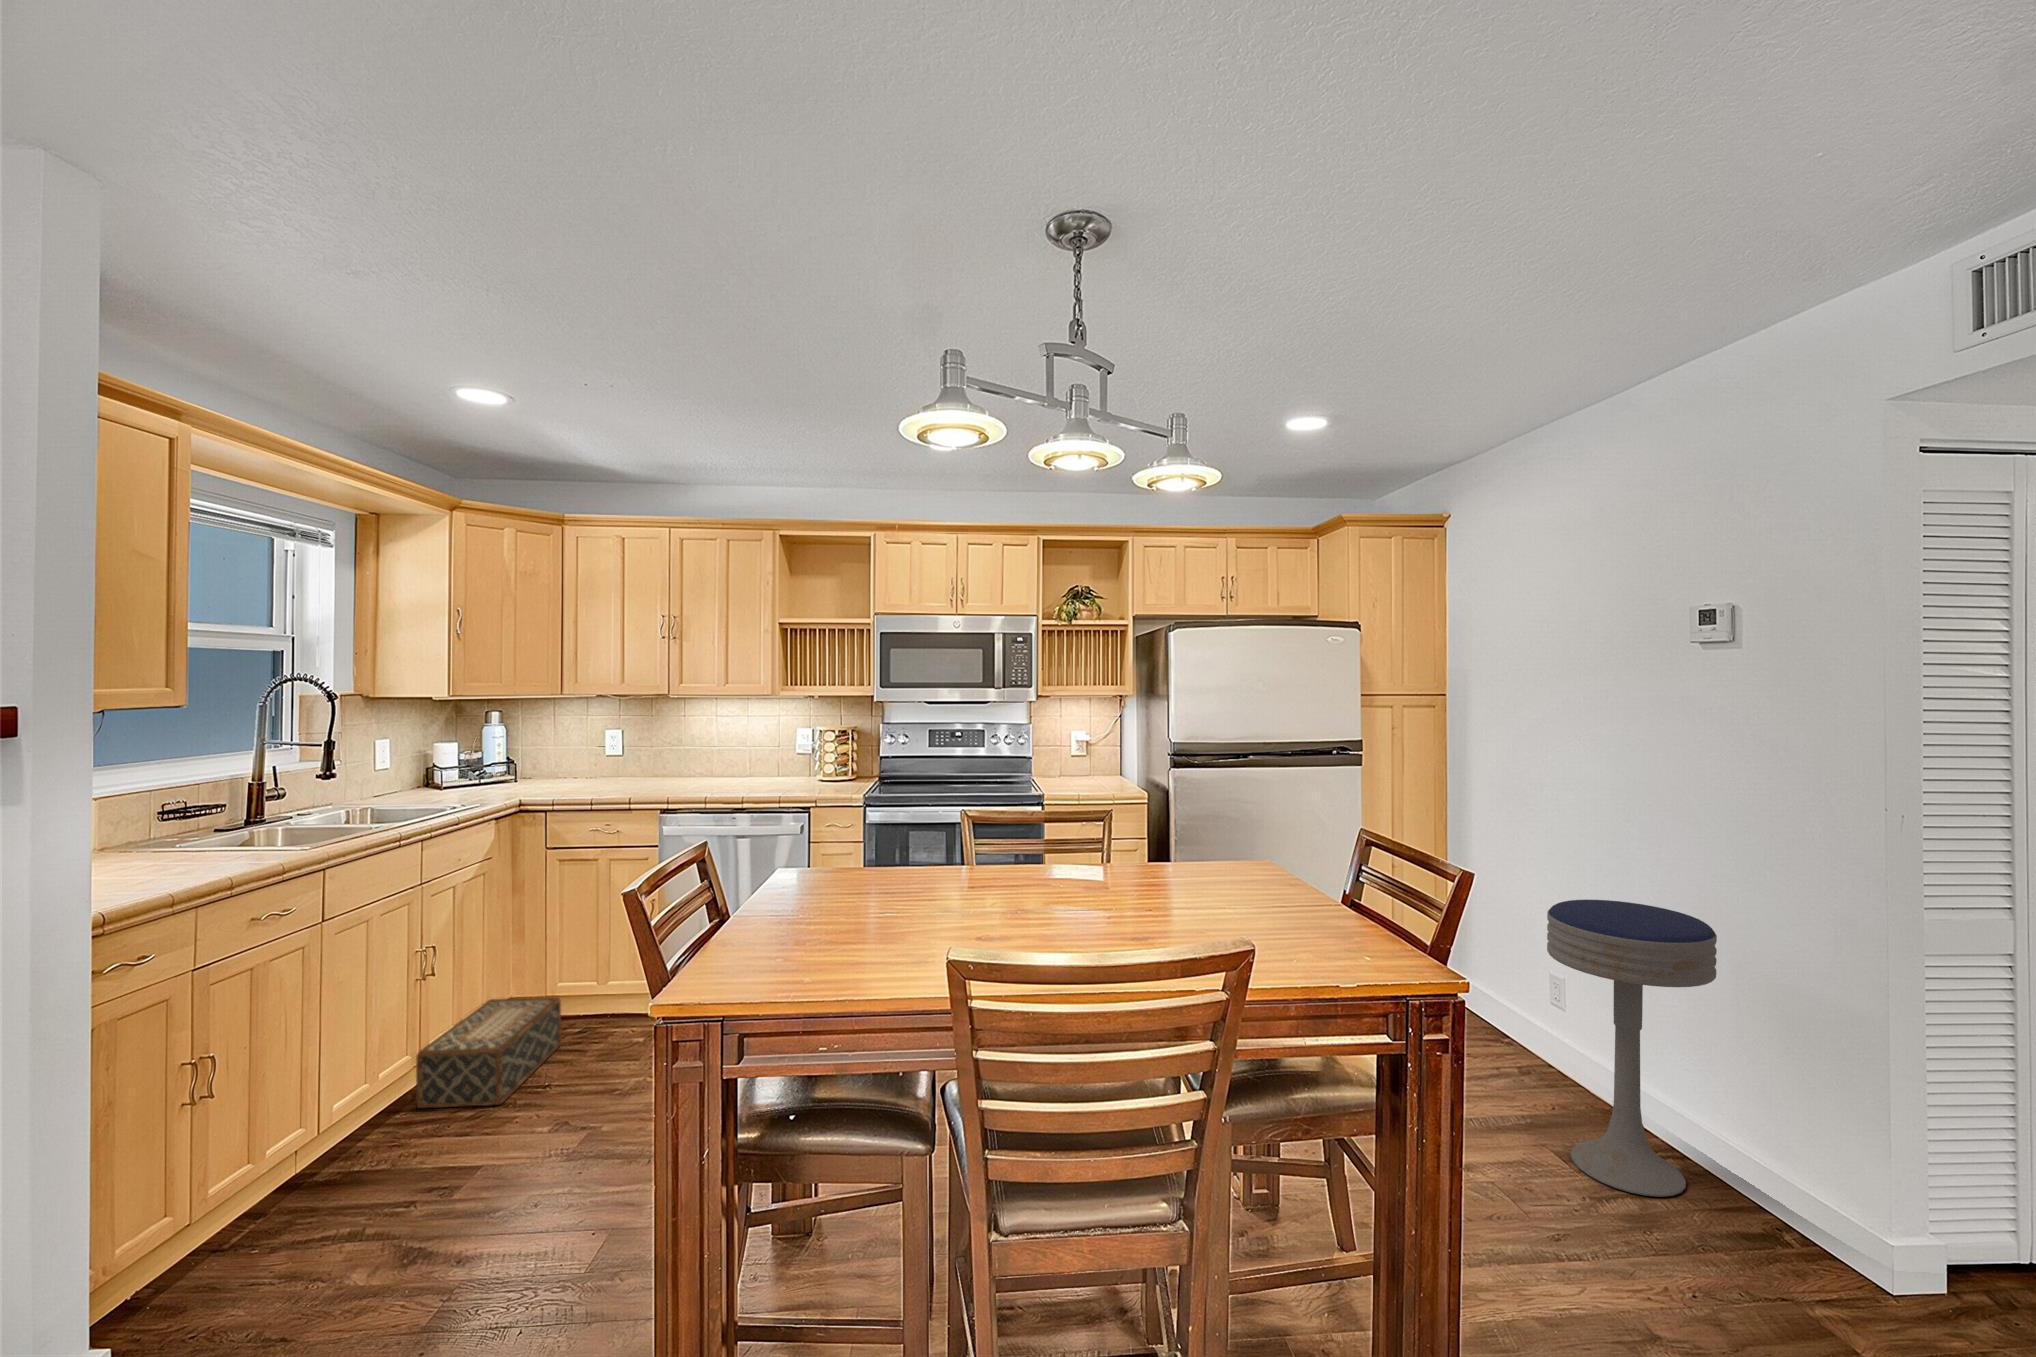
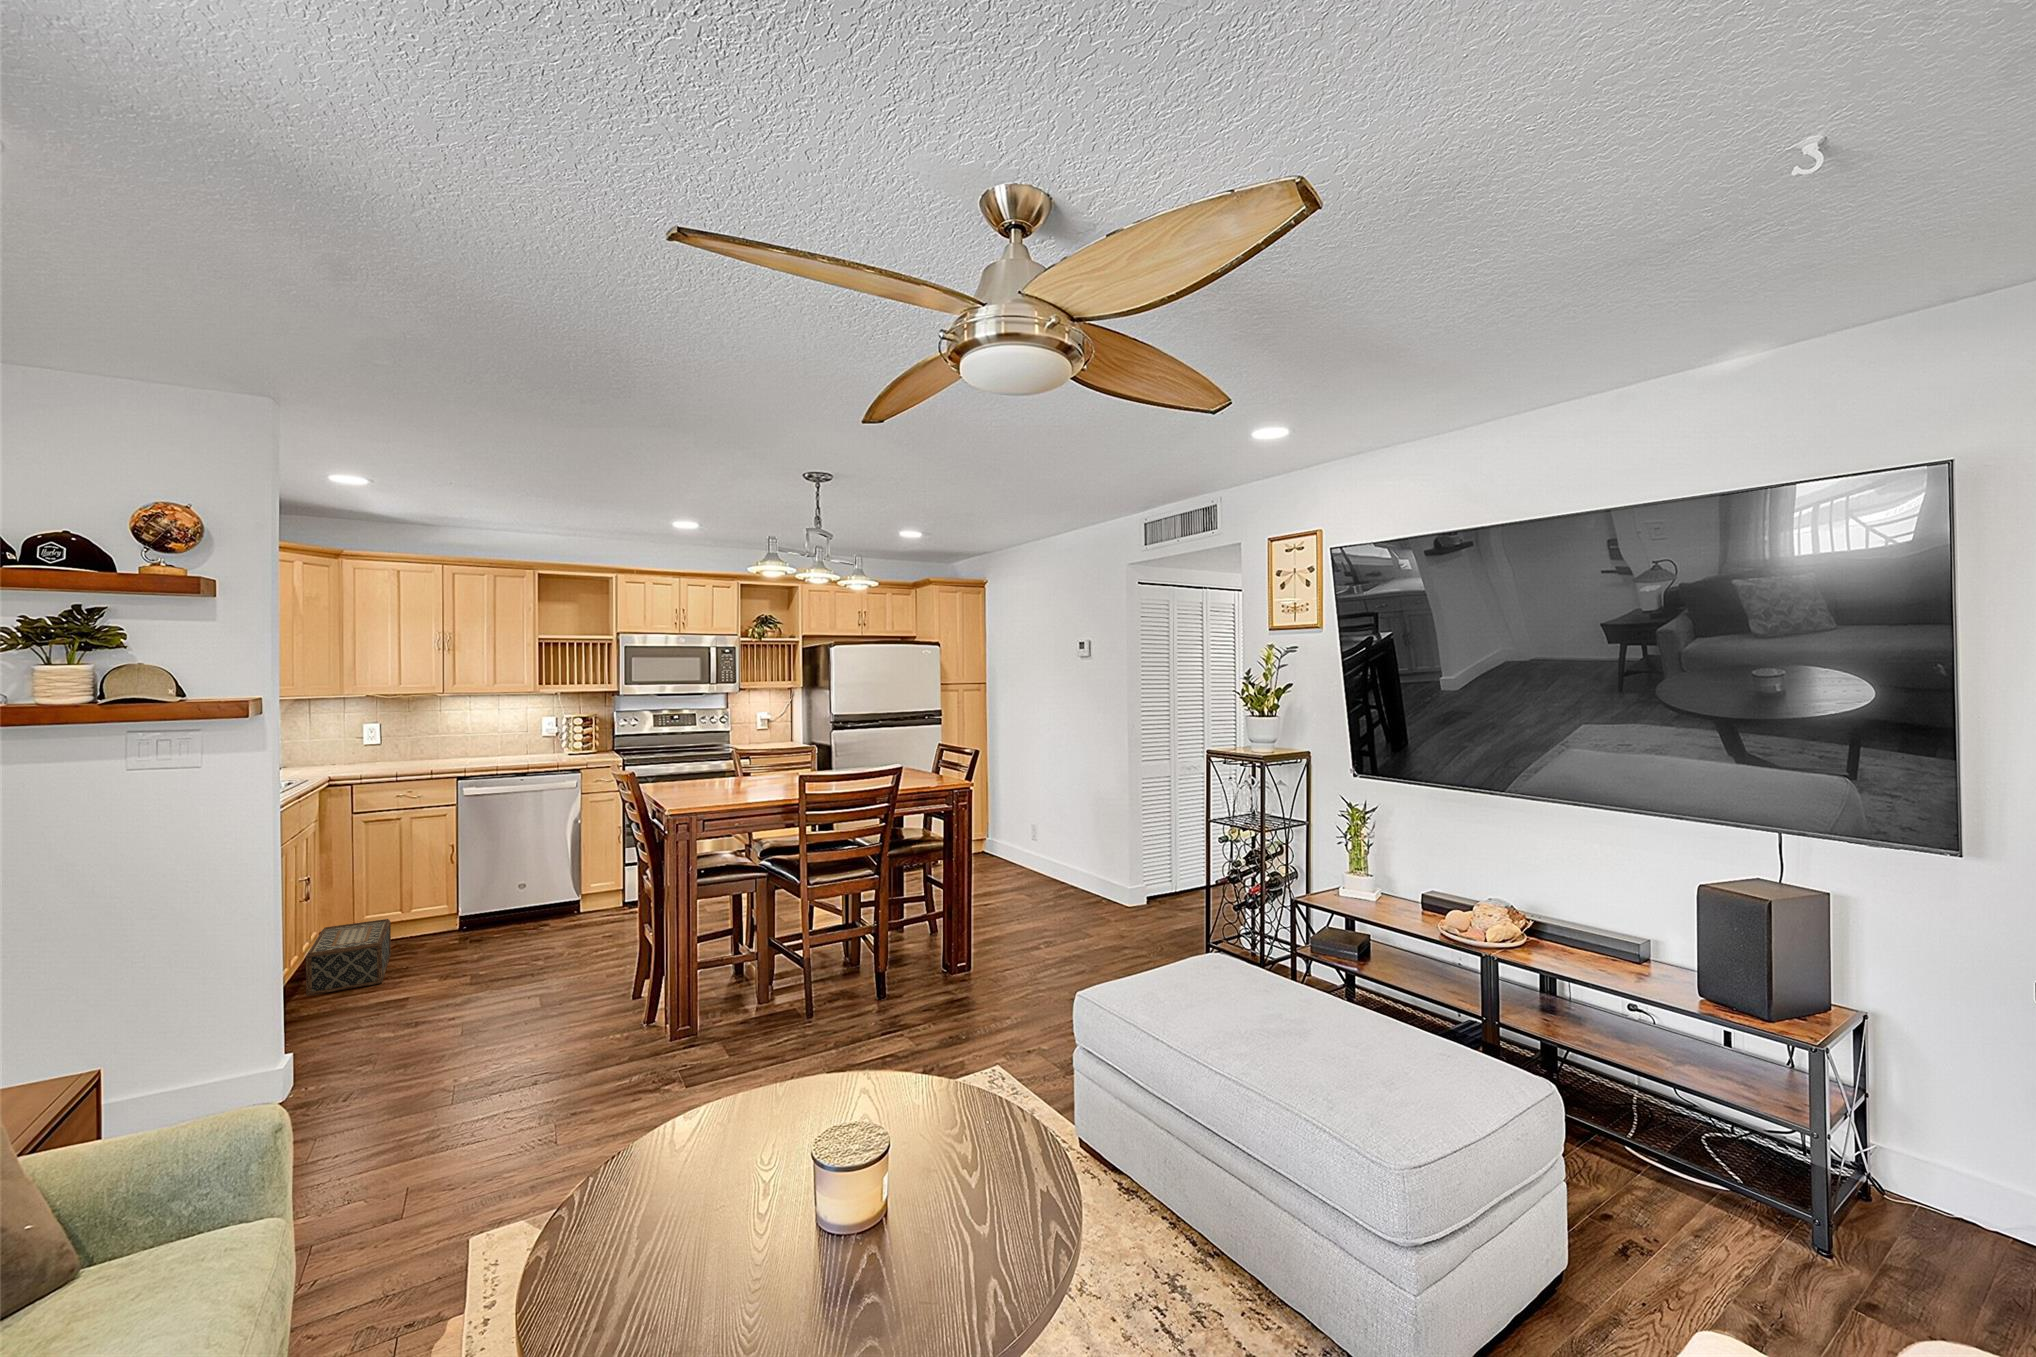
bar stool: present [1547,900,1717,1197] -> none [1034,778,1100,906]

